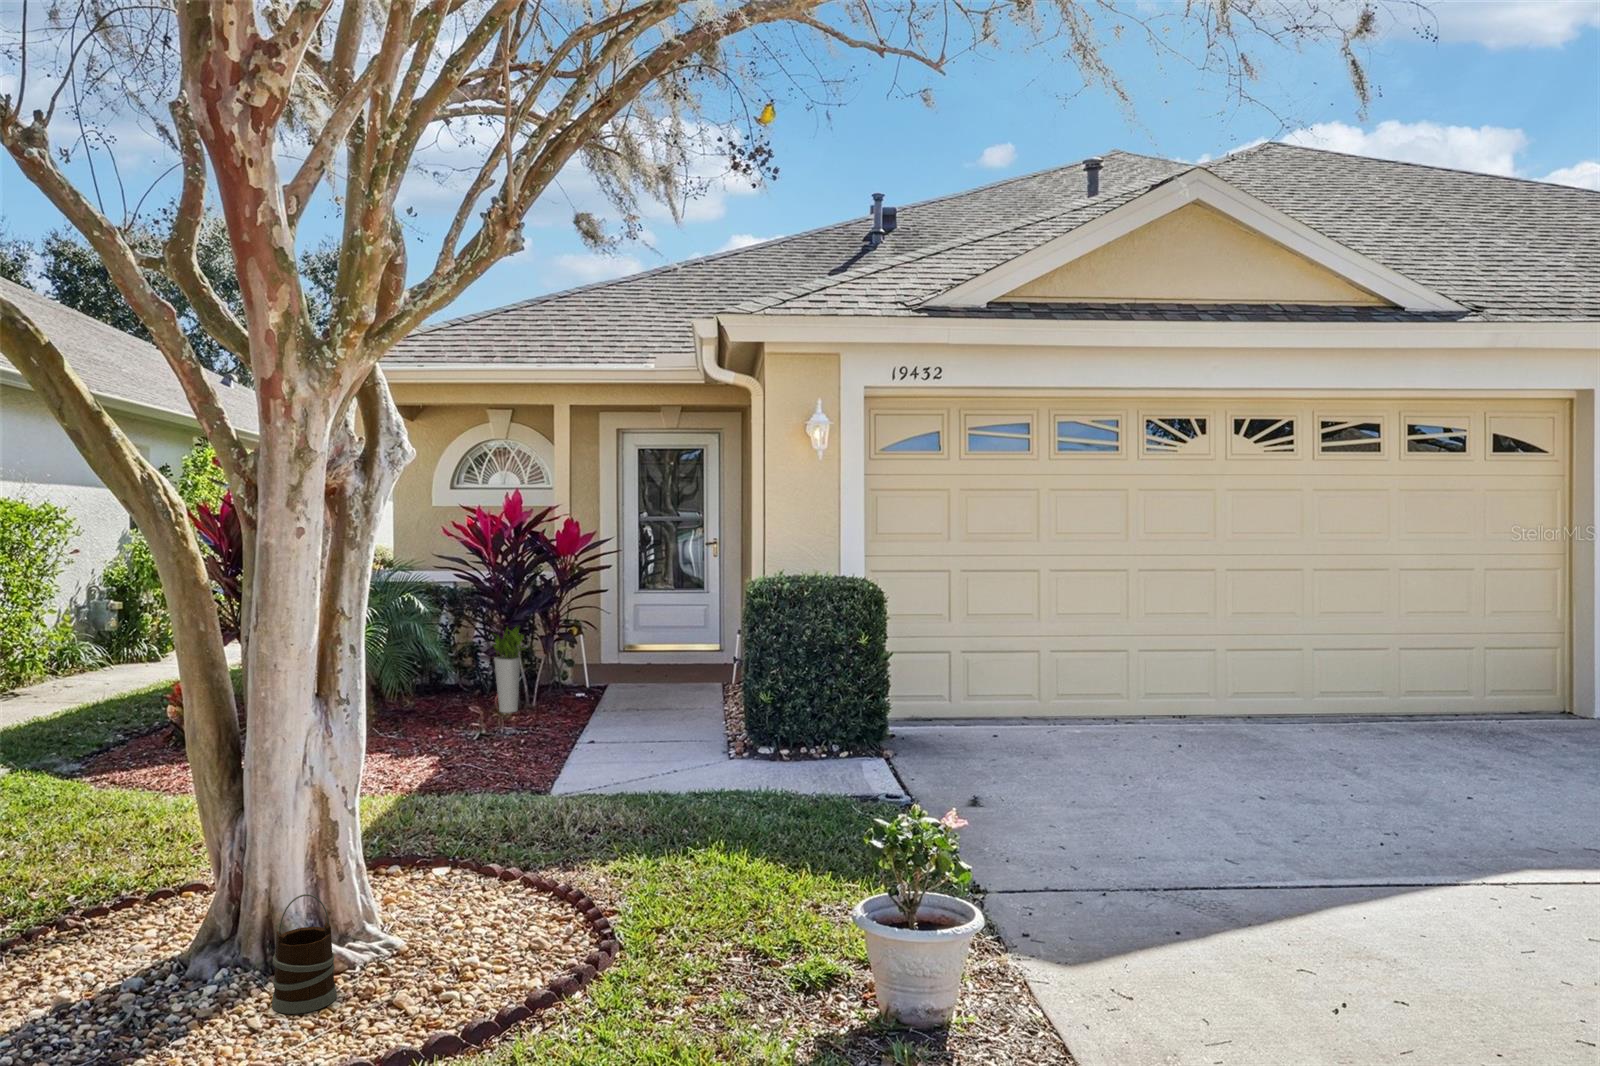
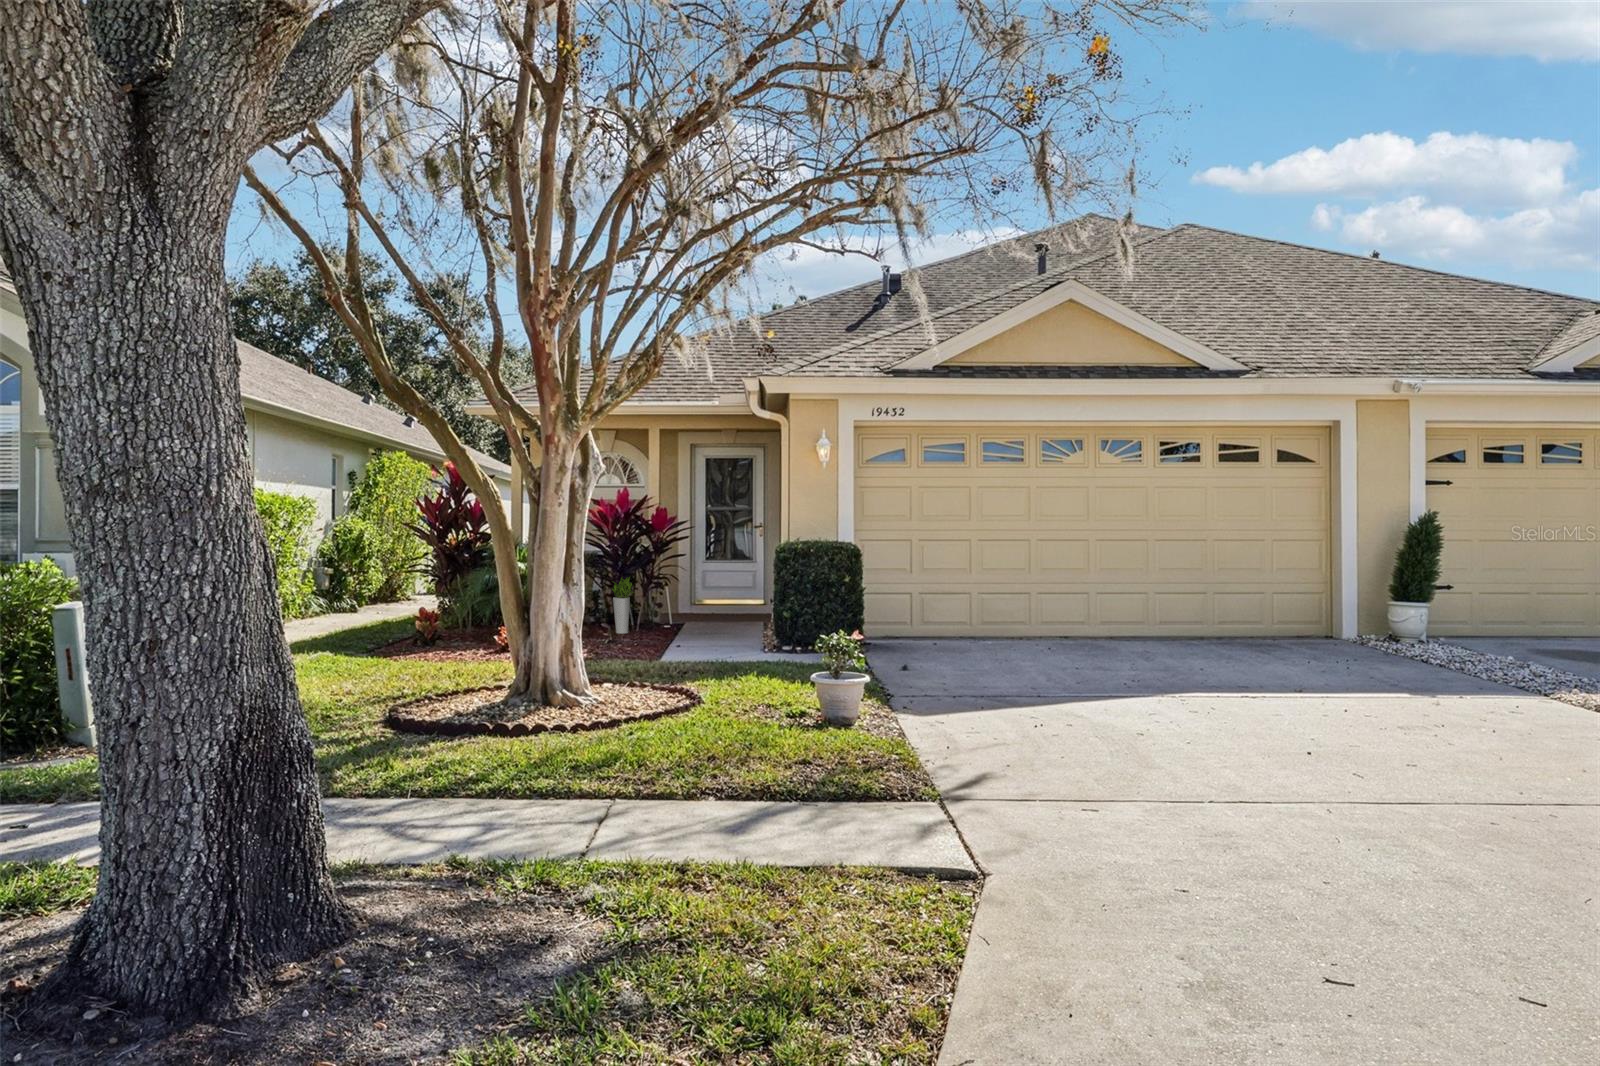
wooden bucket: present [272,894,337,1014] -> none [547,666,577,720]

